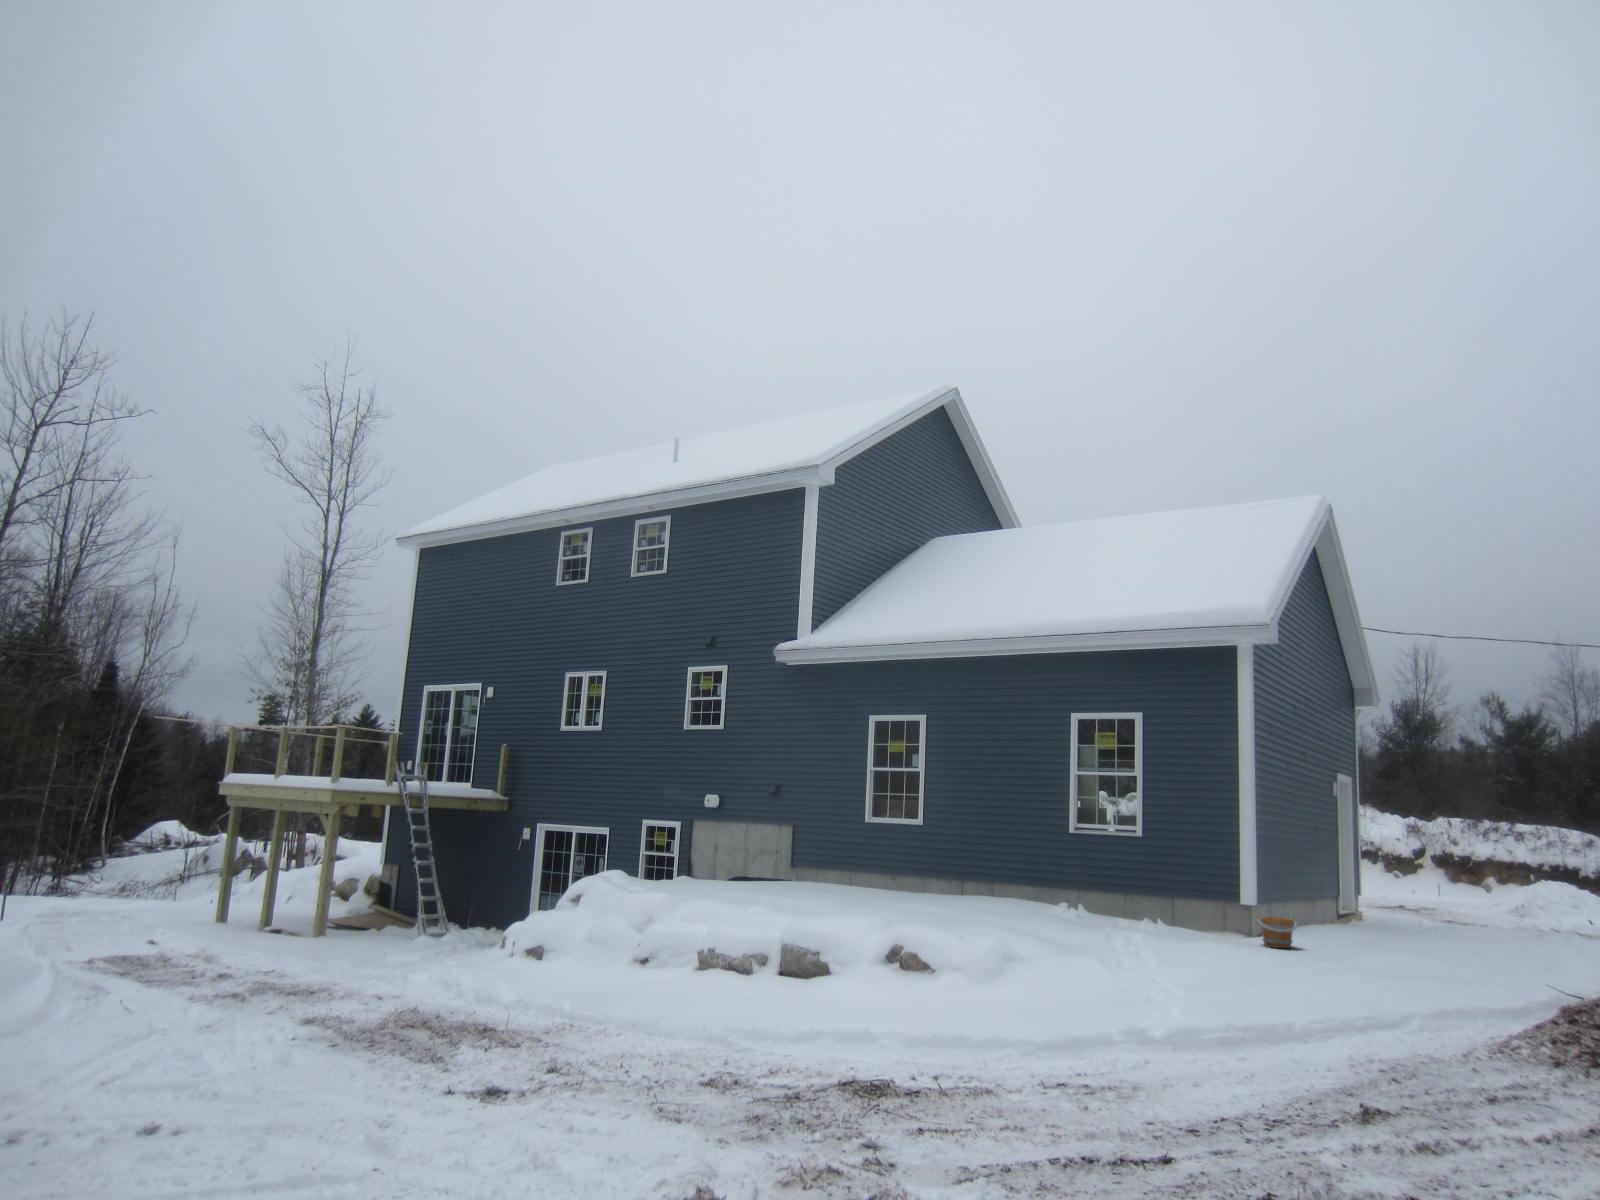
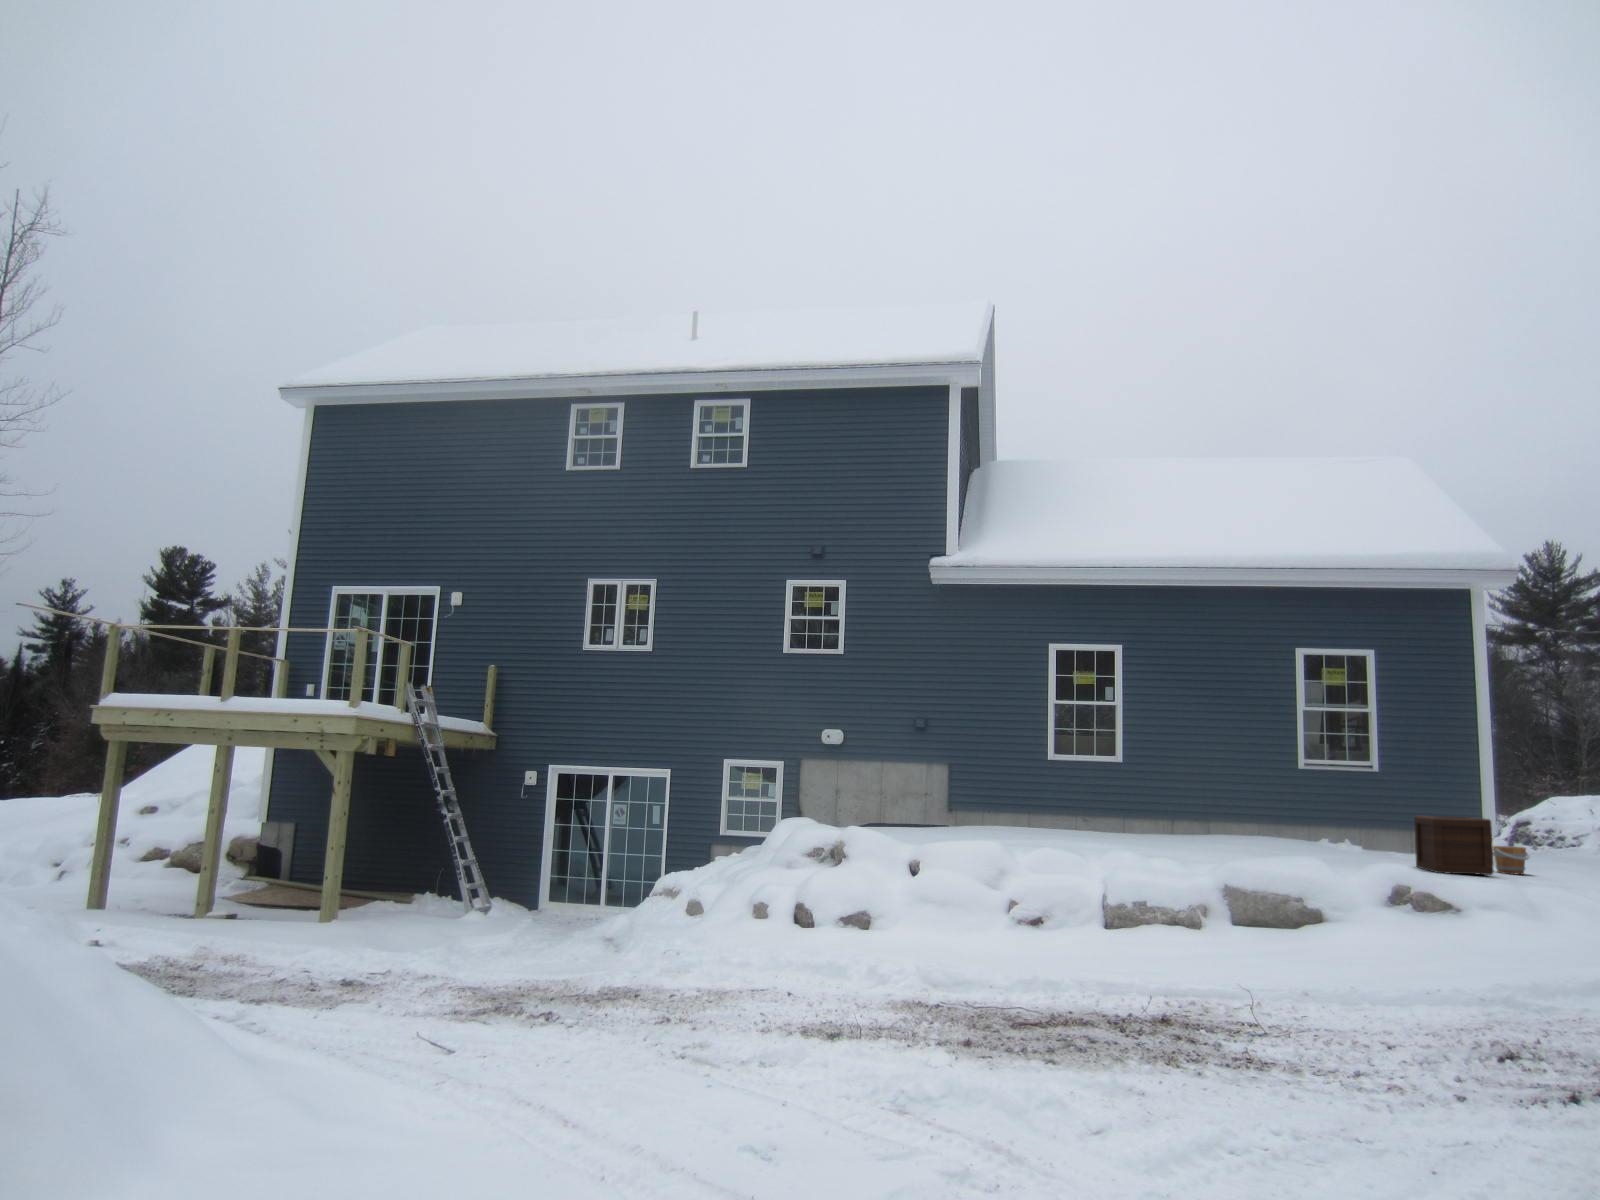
wooden crate: none [1156,882,1228,946] -> present [1414,816,1494,875]

